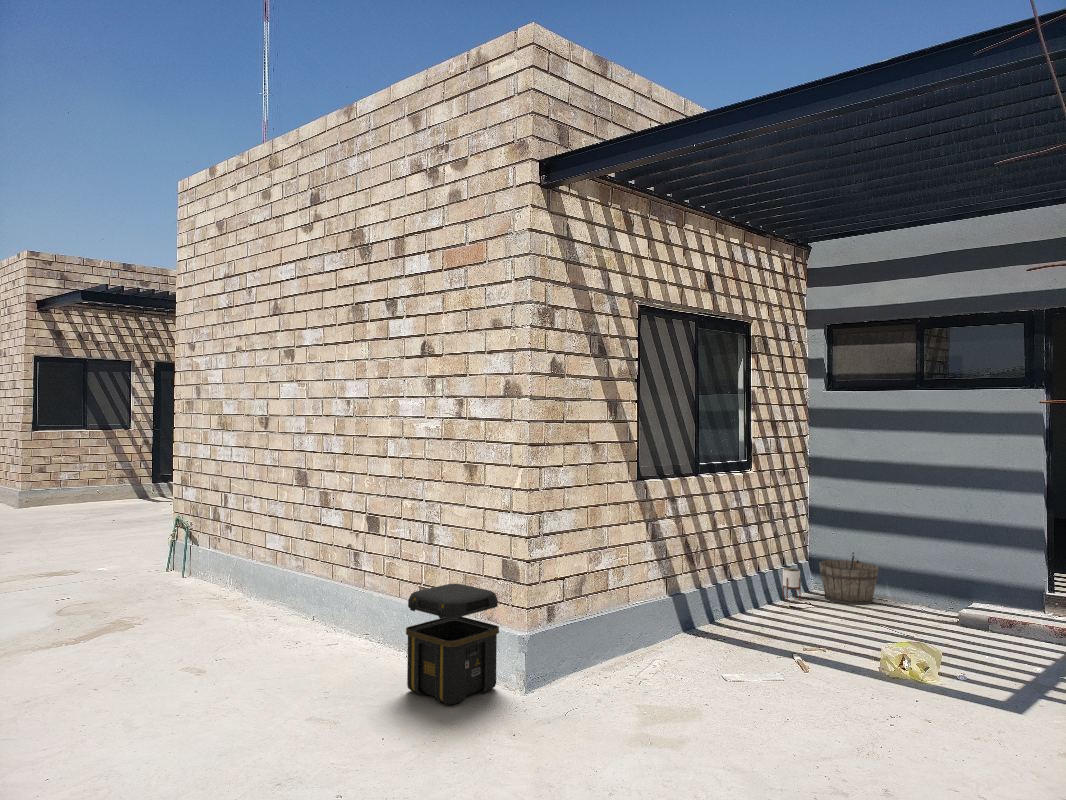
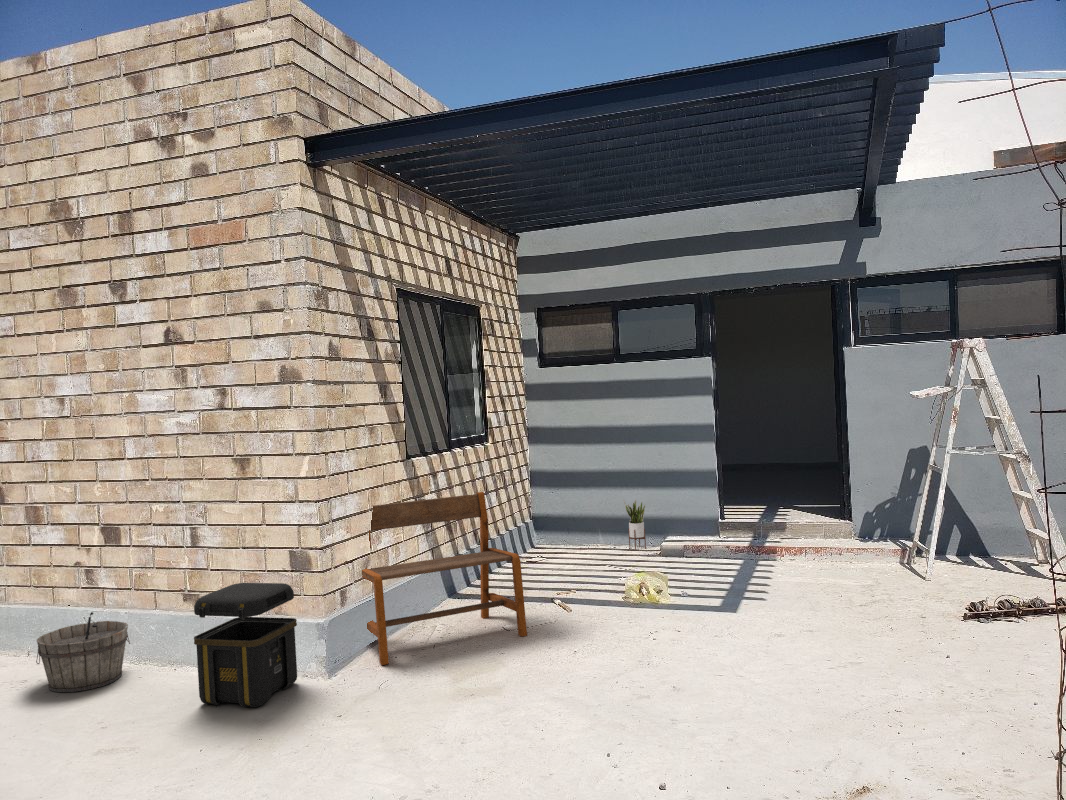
bench: none [574,523,744,689] -> present [362,492,527,665]
wooden bucket: present [819,552,879,604] -> present [36,612,130,692]
potted plant: present [783,568,801,600] -> present [623,499,646,550]

